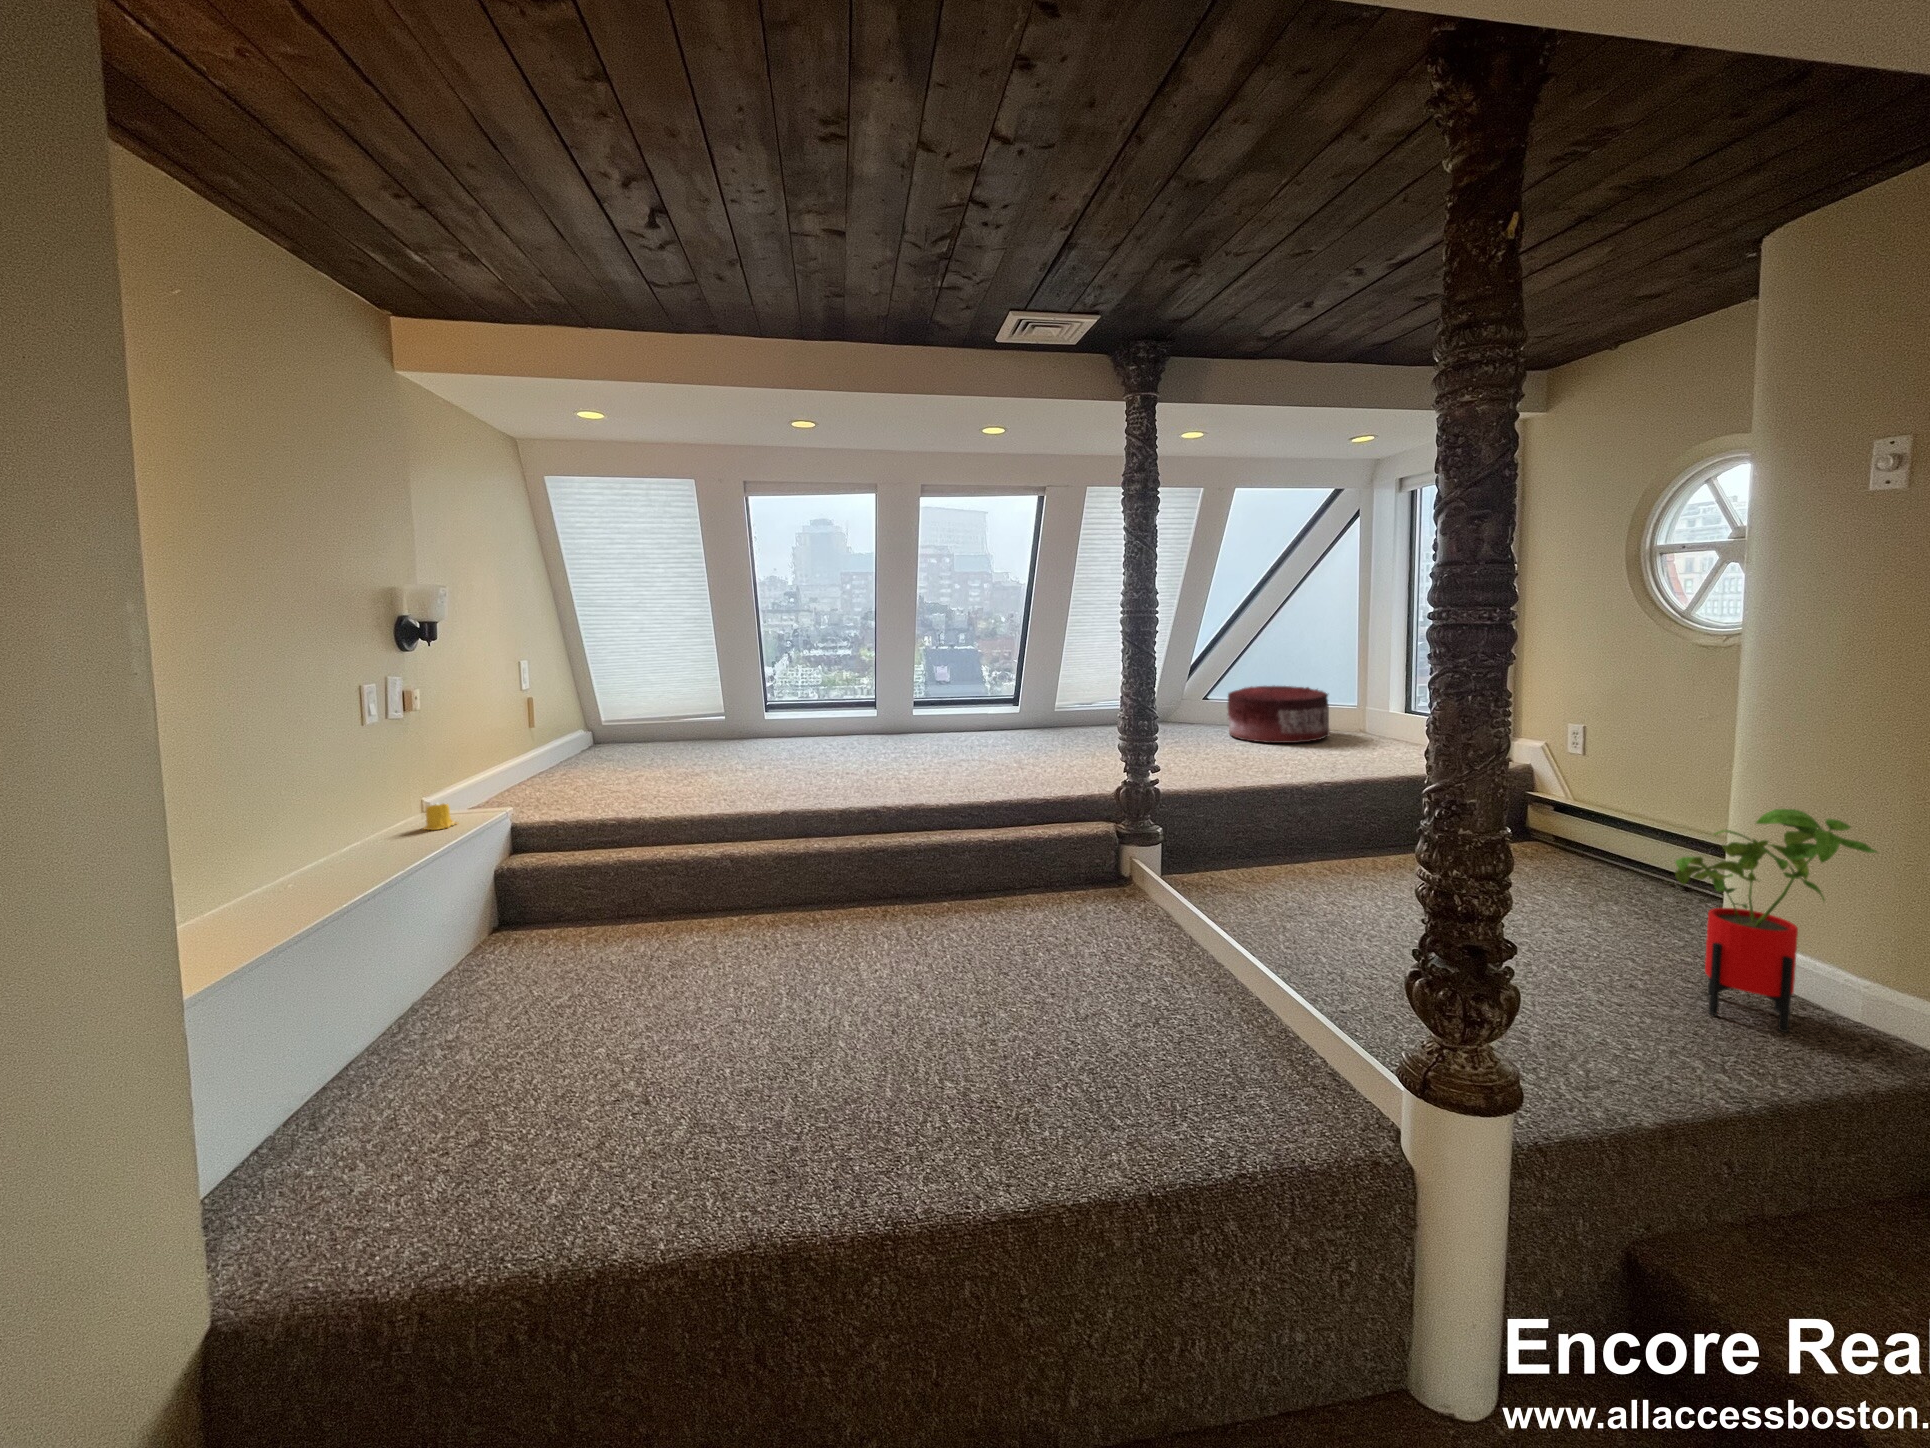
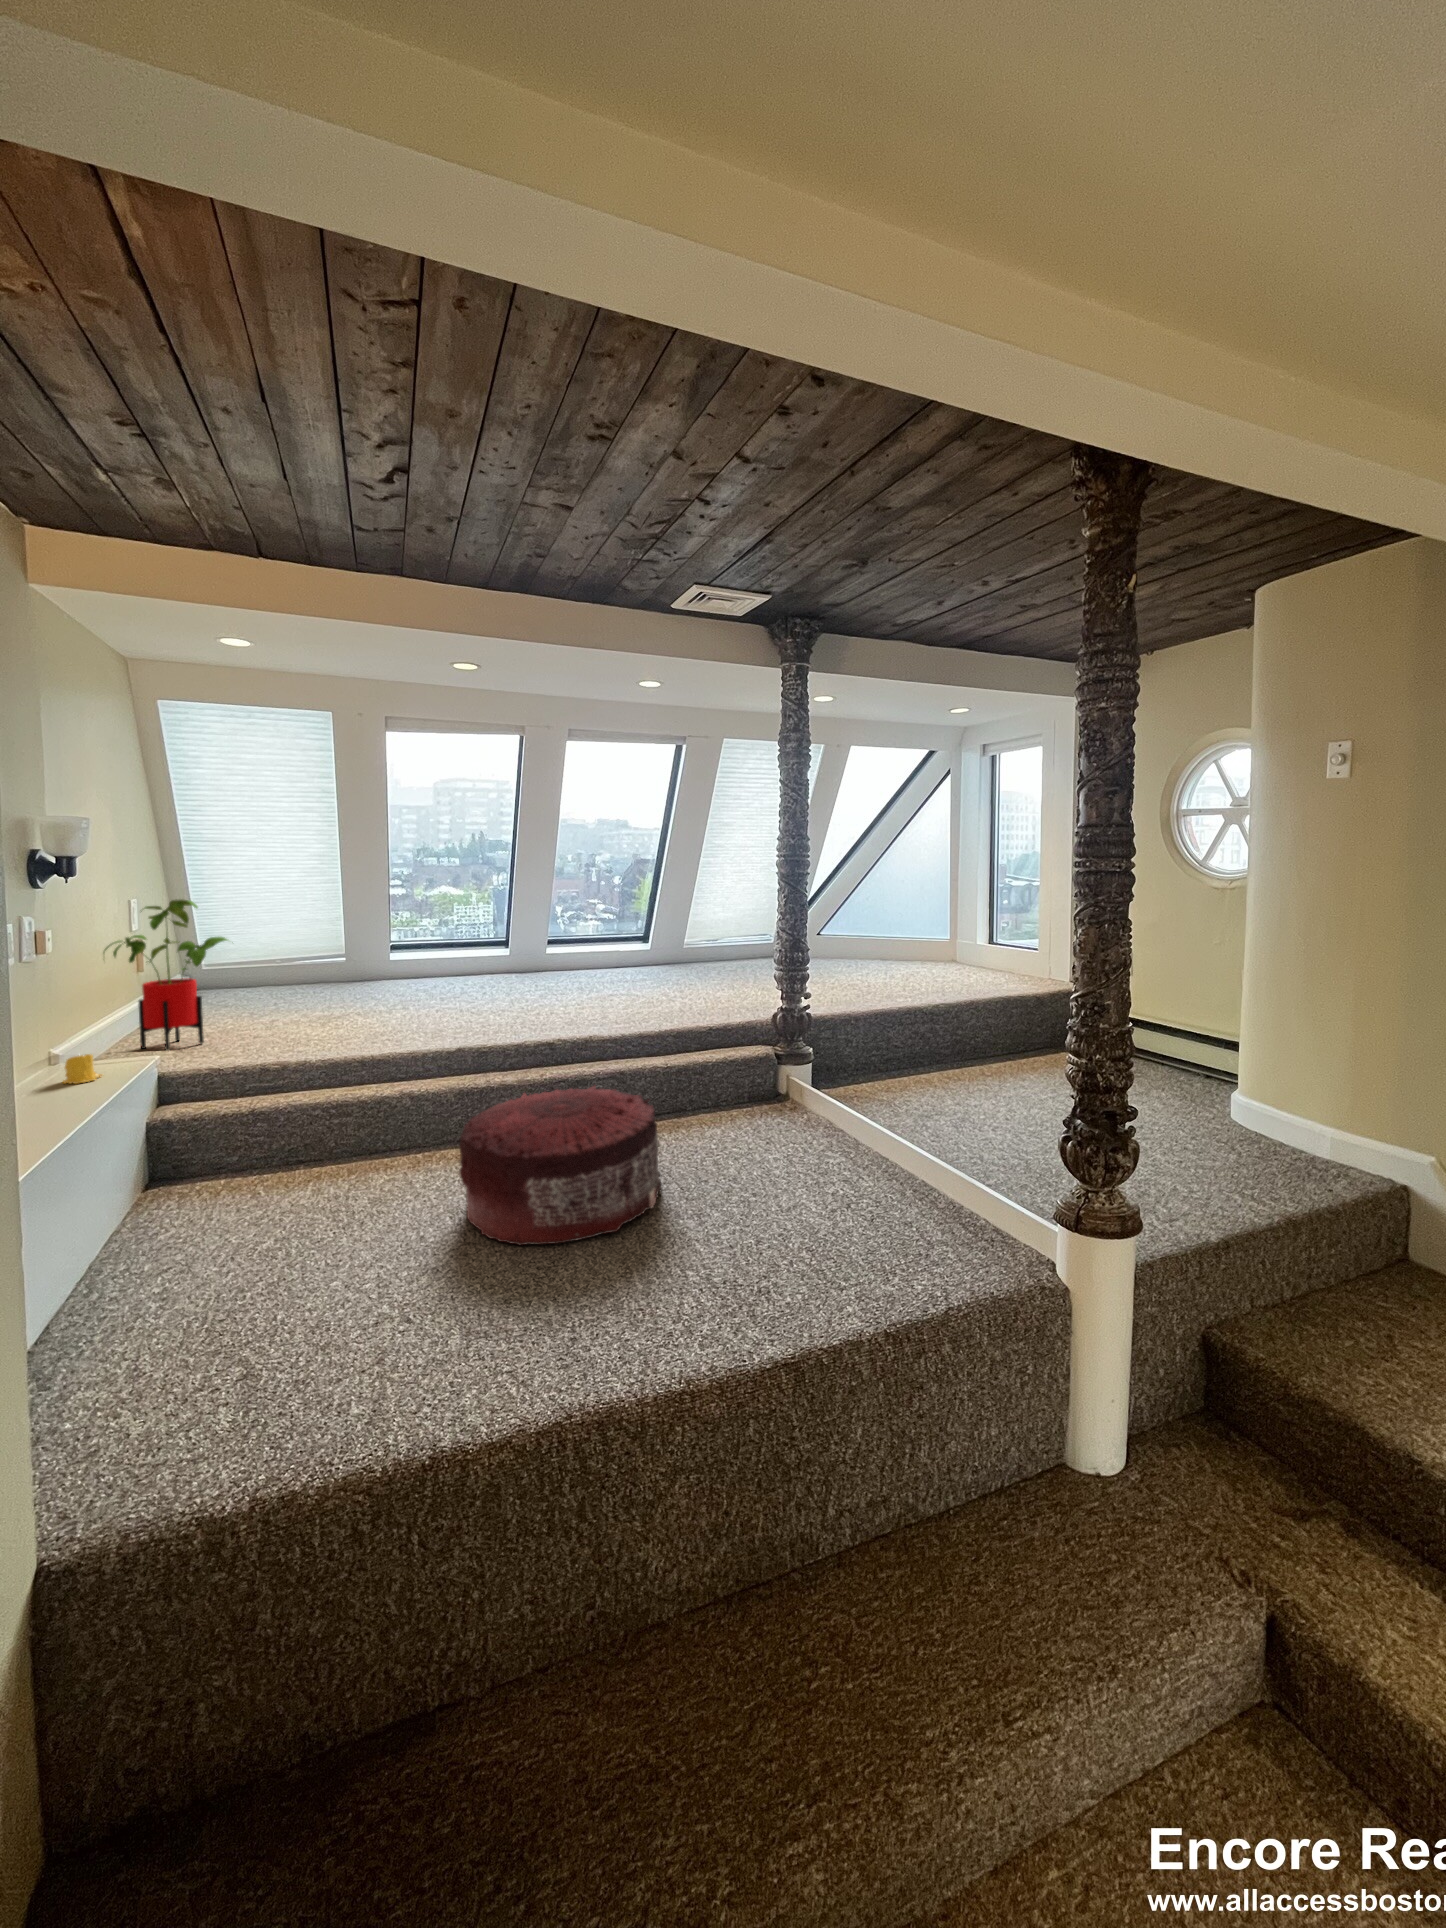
pouf: present [1228,686,1330,743] -> present [459,1086,662,1245]
house plant: present [1675,809,1877,1032] -> present [103,899,228,1051]

